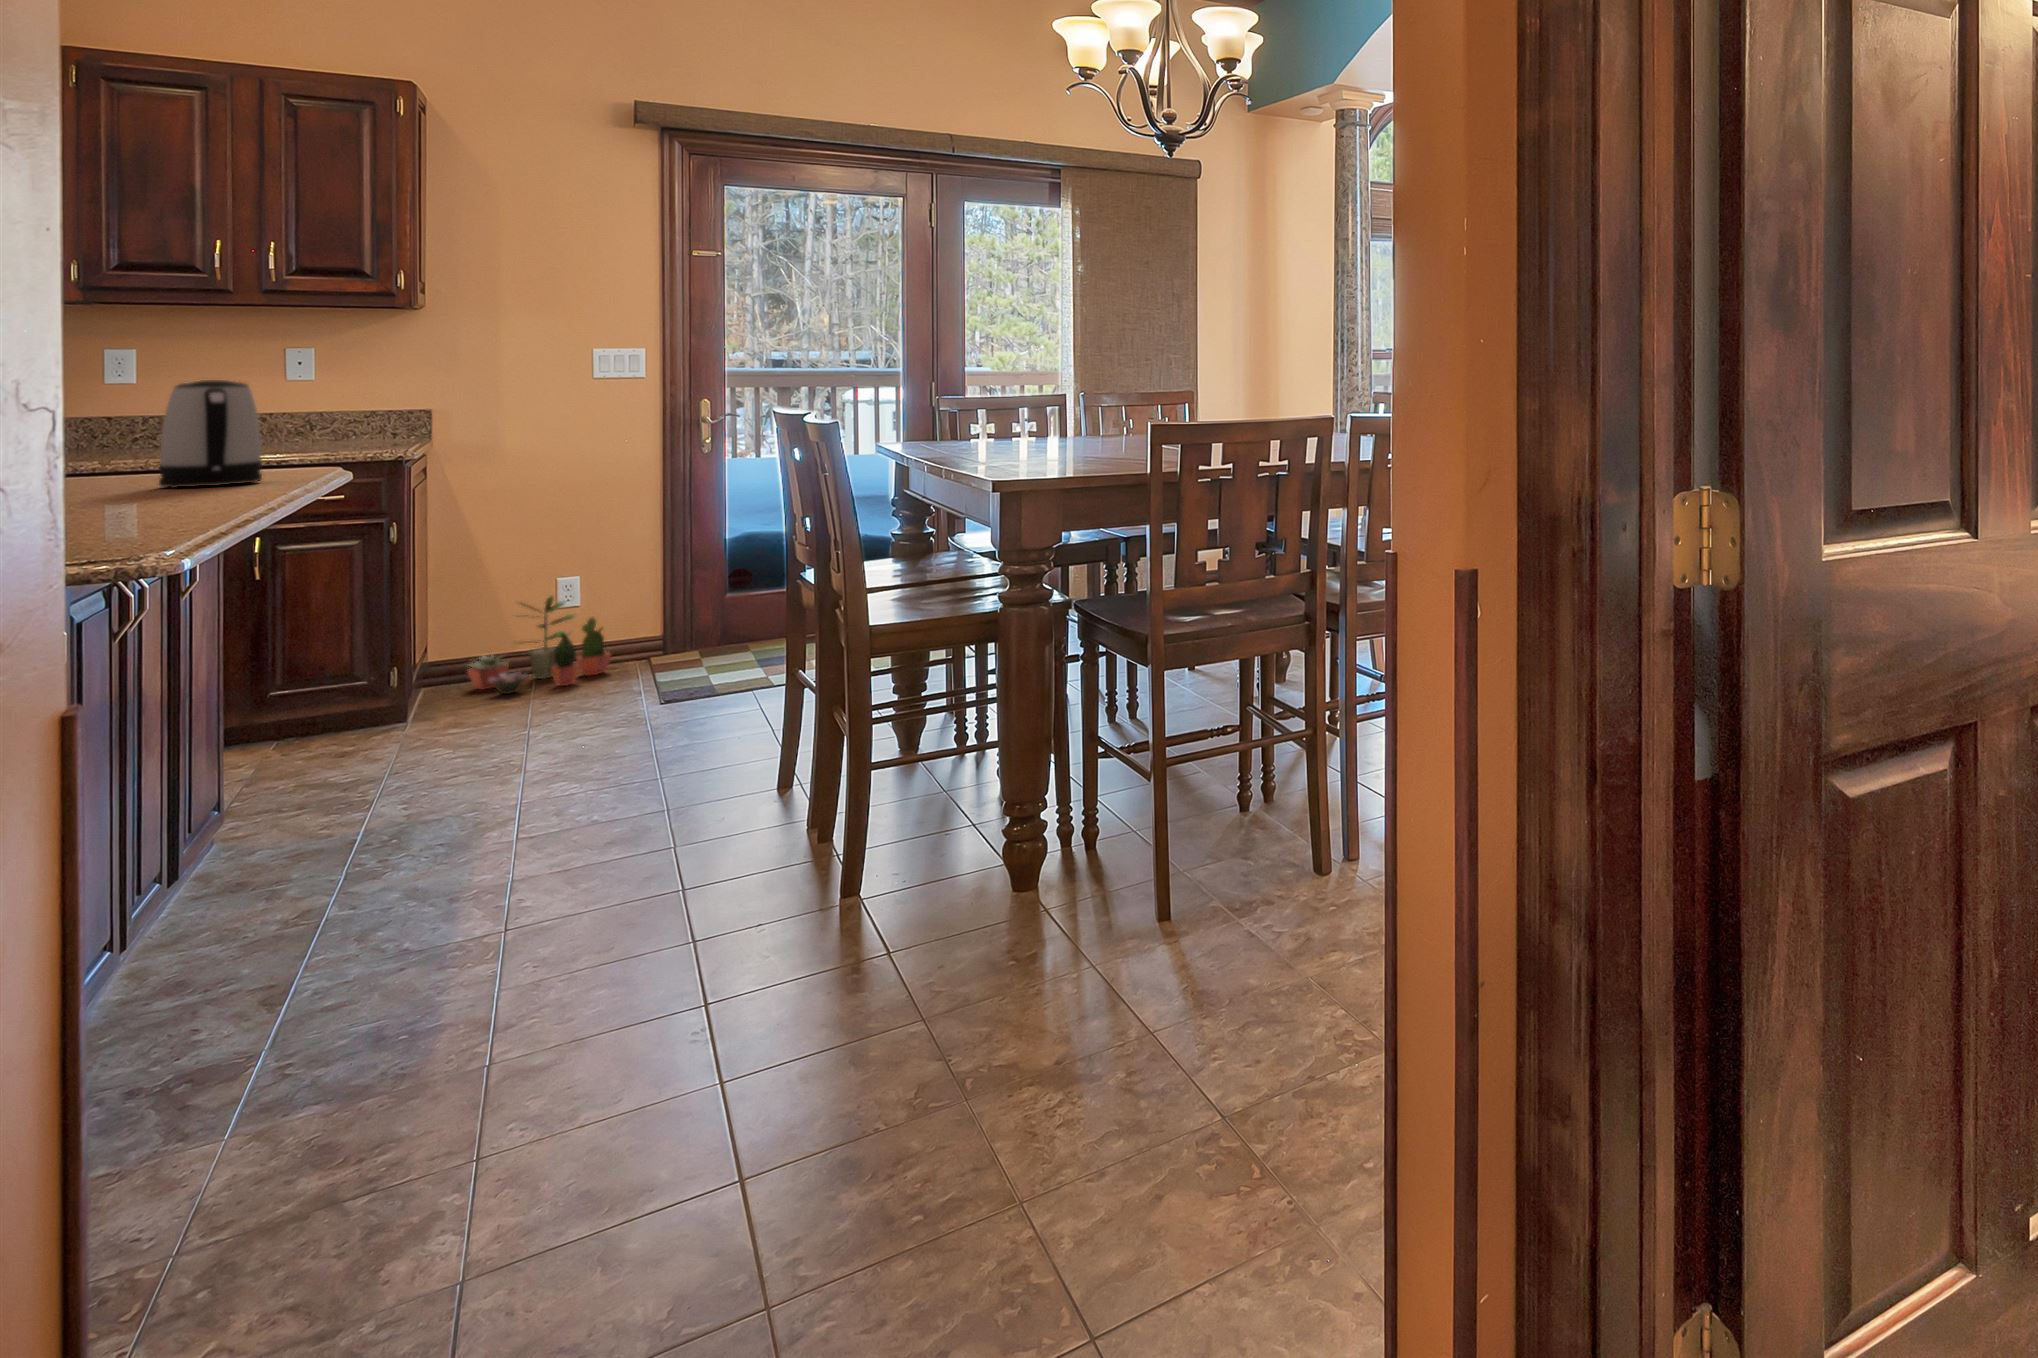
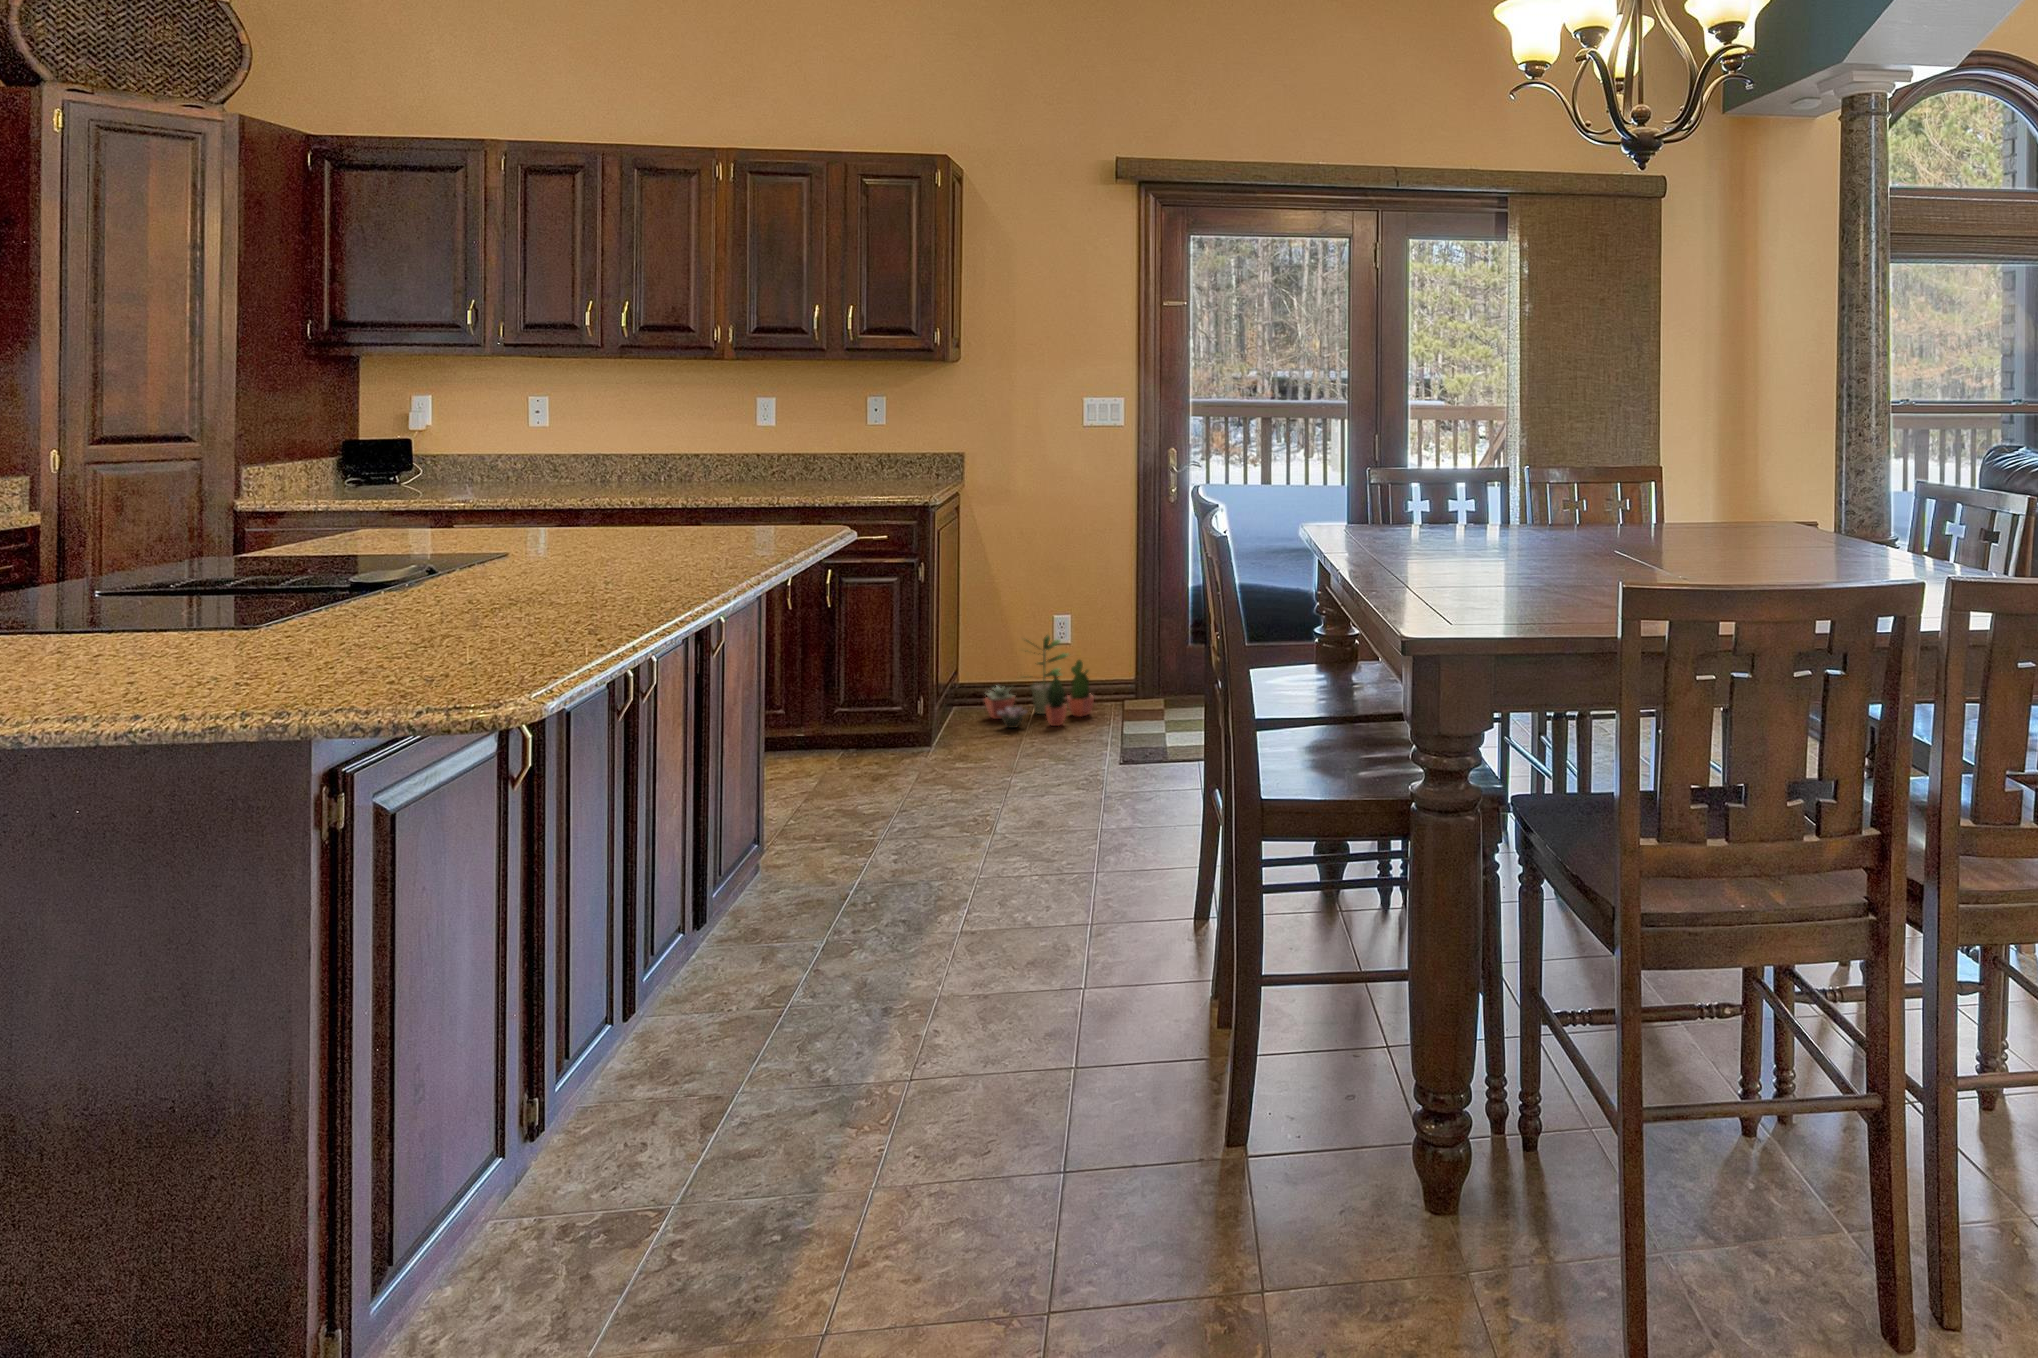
kettle: present [159,380,262,488] -> none [700,446,774,549]

